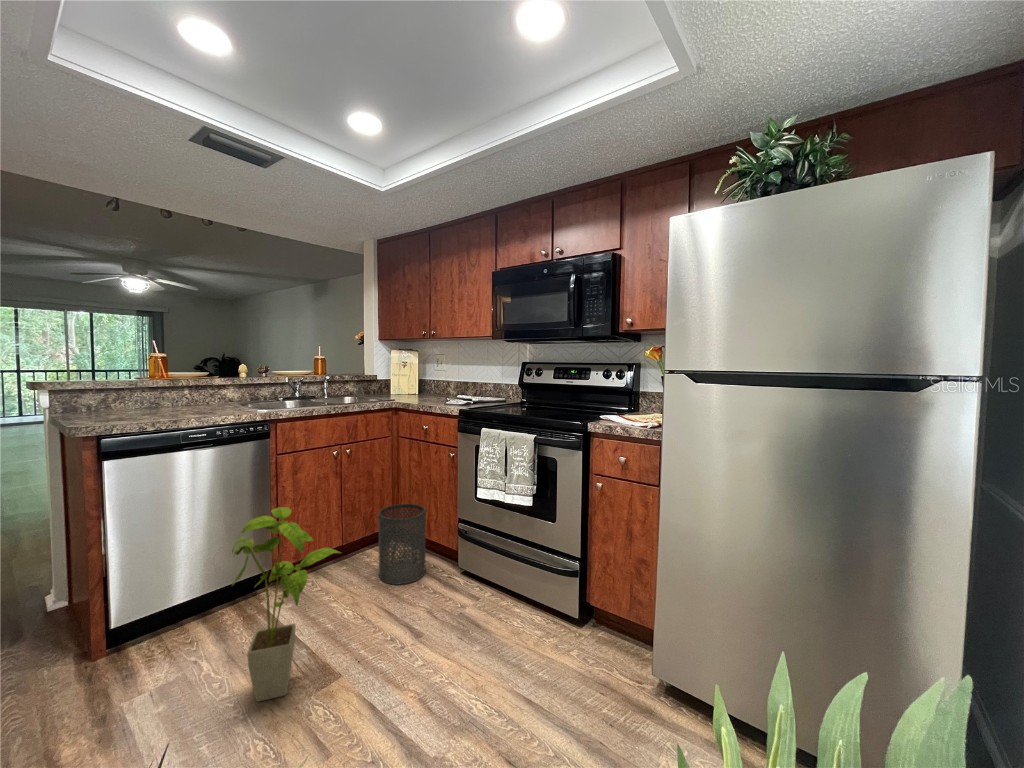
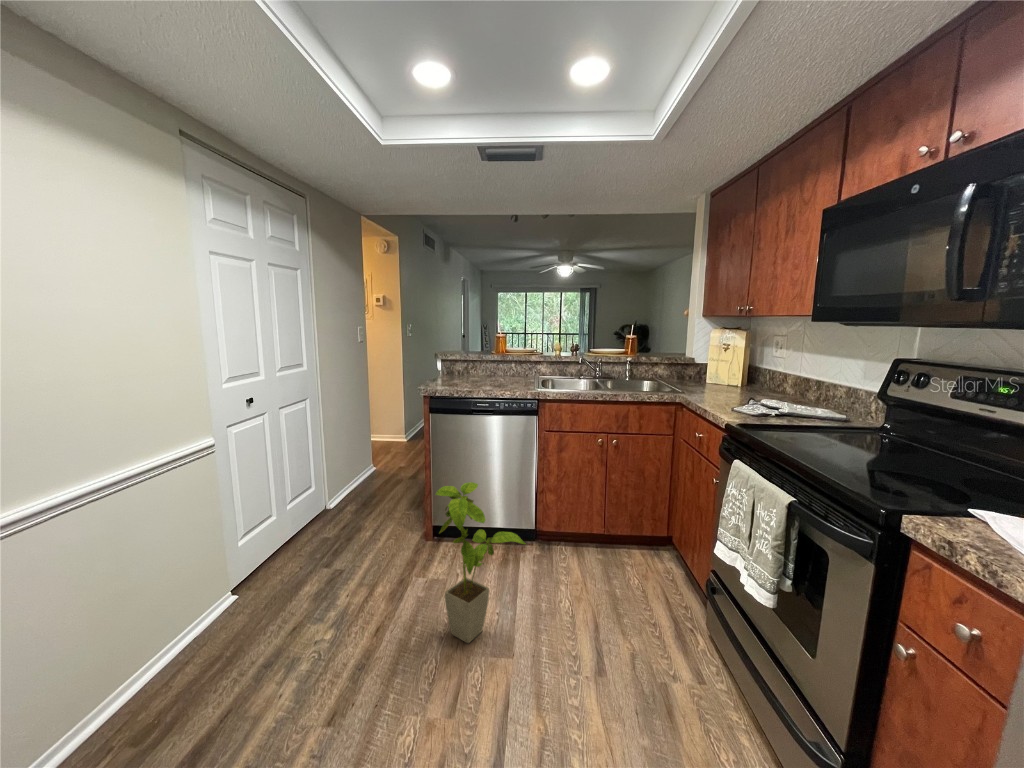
trash can: present [377,504,427,585] -> none [620,512,681,609]

